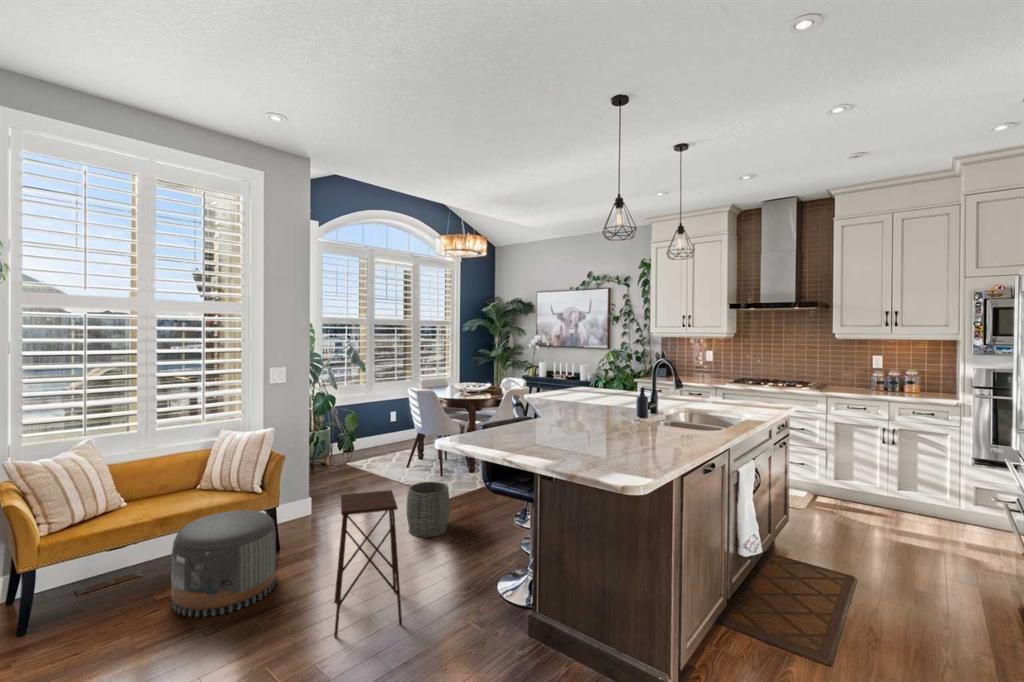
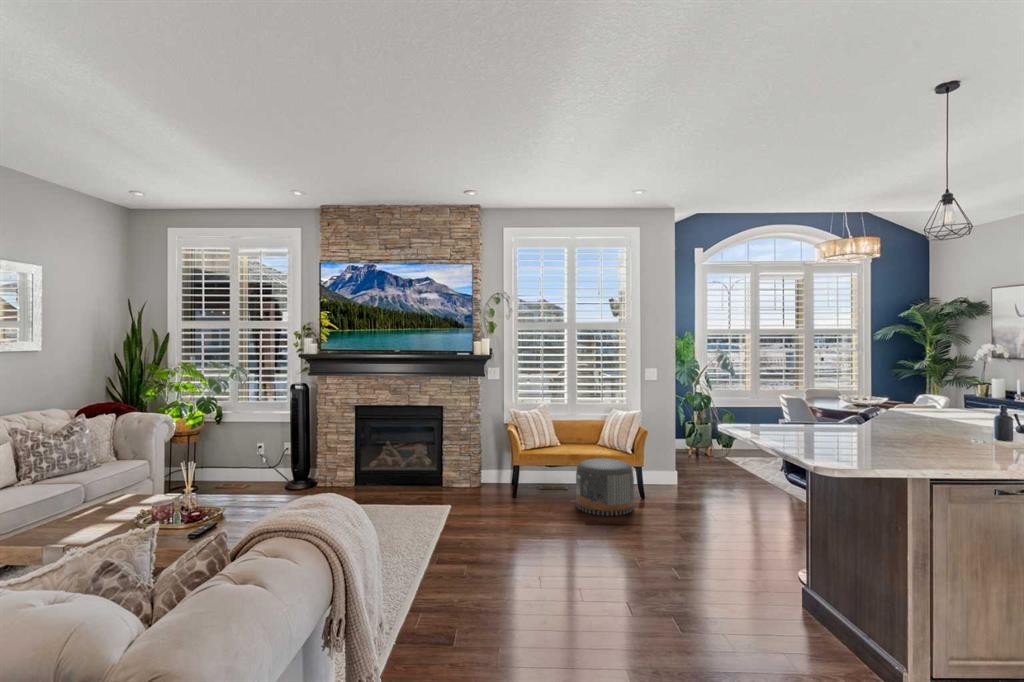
woven basket: present [407,482,450,537] -> none [741,472,782,518]
side table: present [334,490,402,637] -> none [652,453,706,549]

